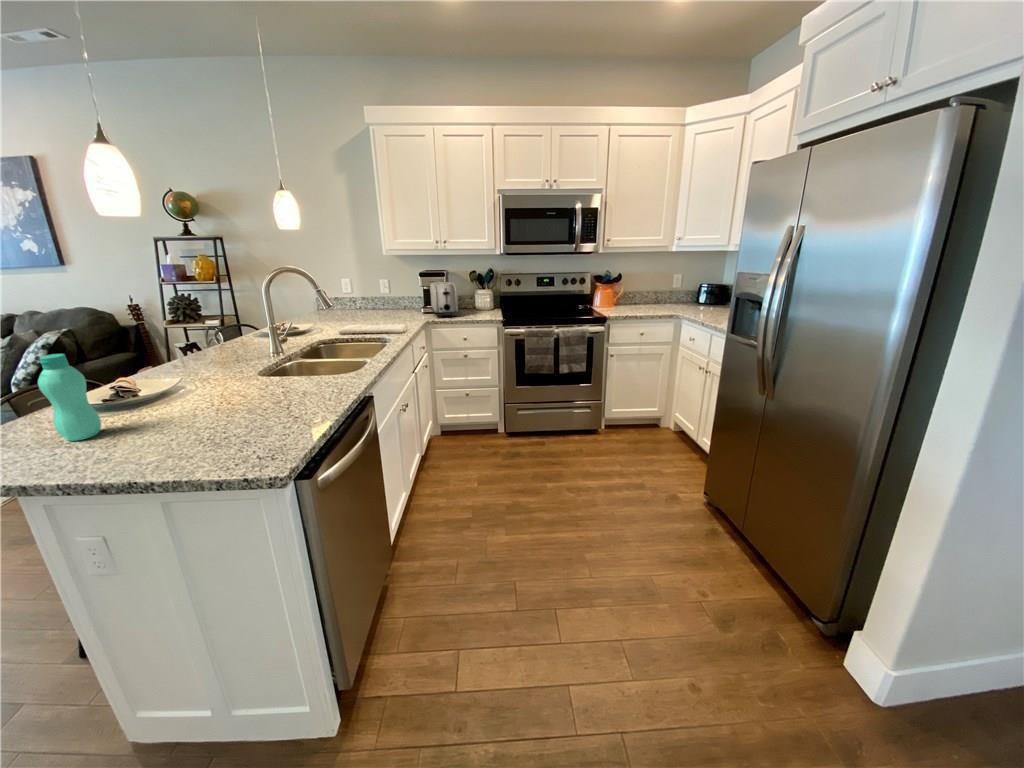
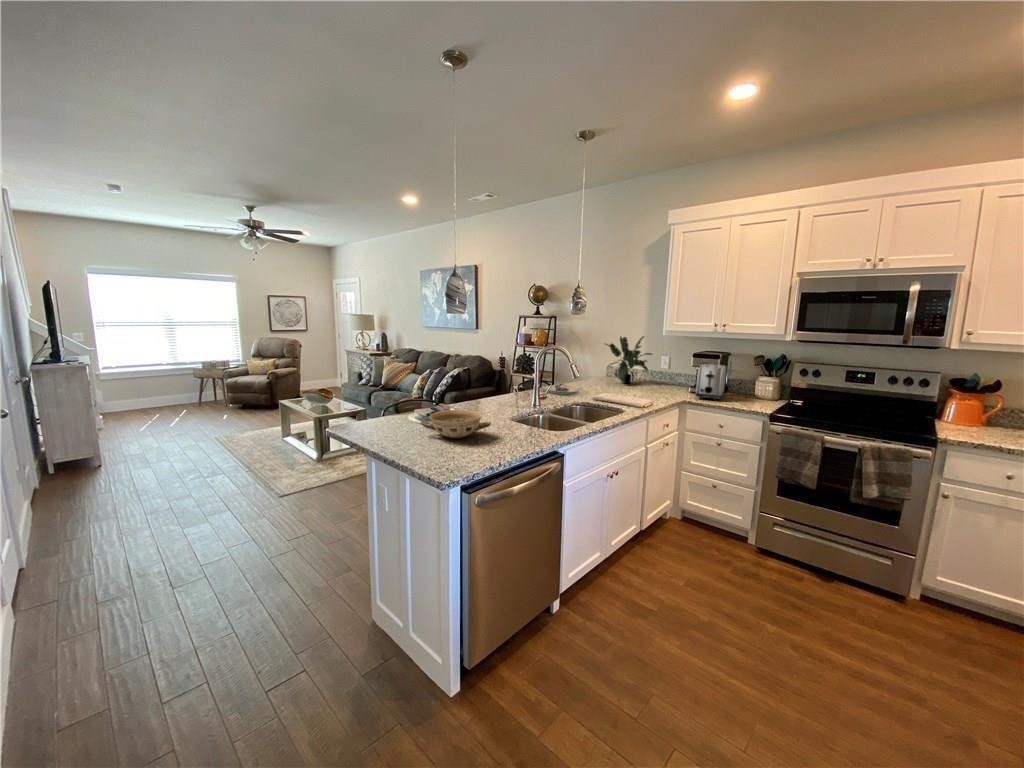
potted plant: none [314,258,375,315] -> present [606,336,653,384]
bottle: present [38,354,101,441] -> none [402,379,420,426]
ceramic bowl: none [126,383,262,434] -> present [421,410,491,439]

